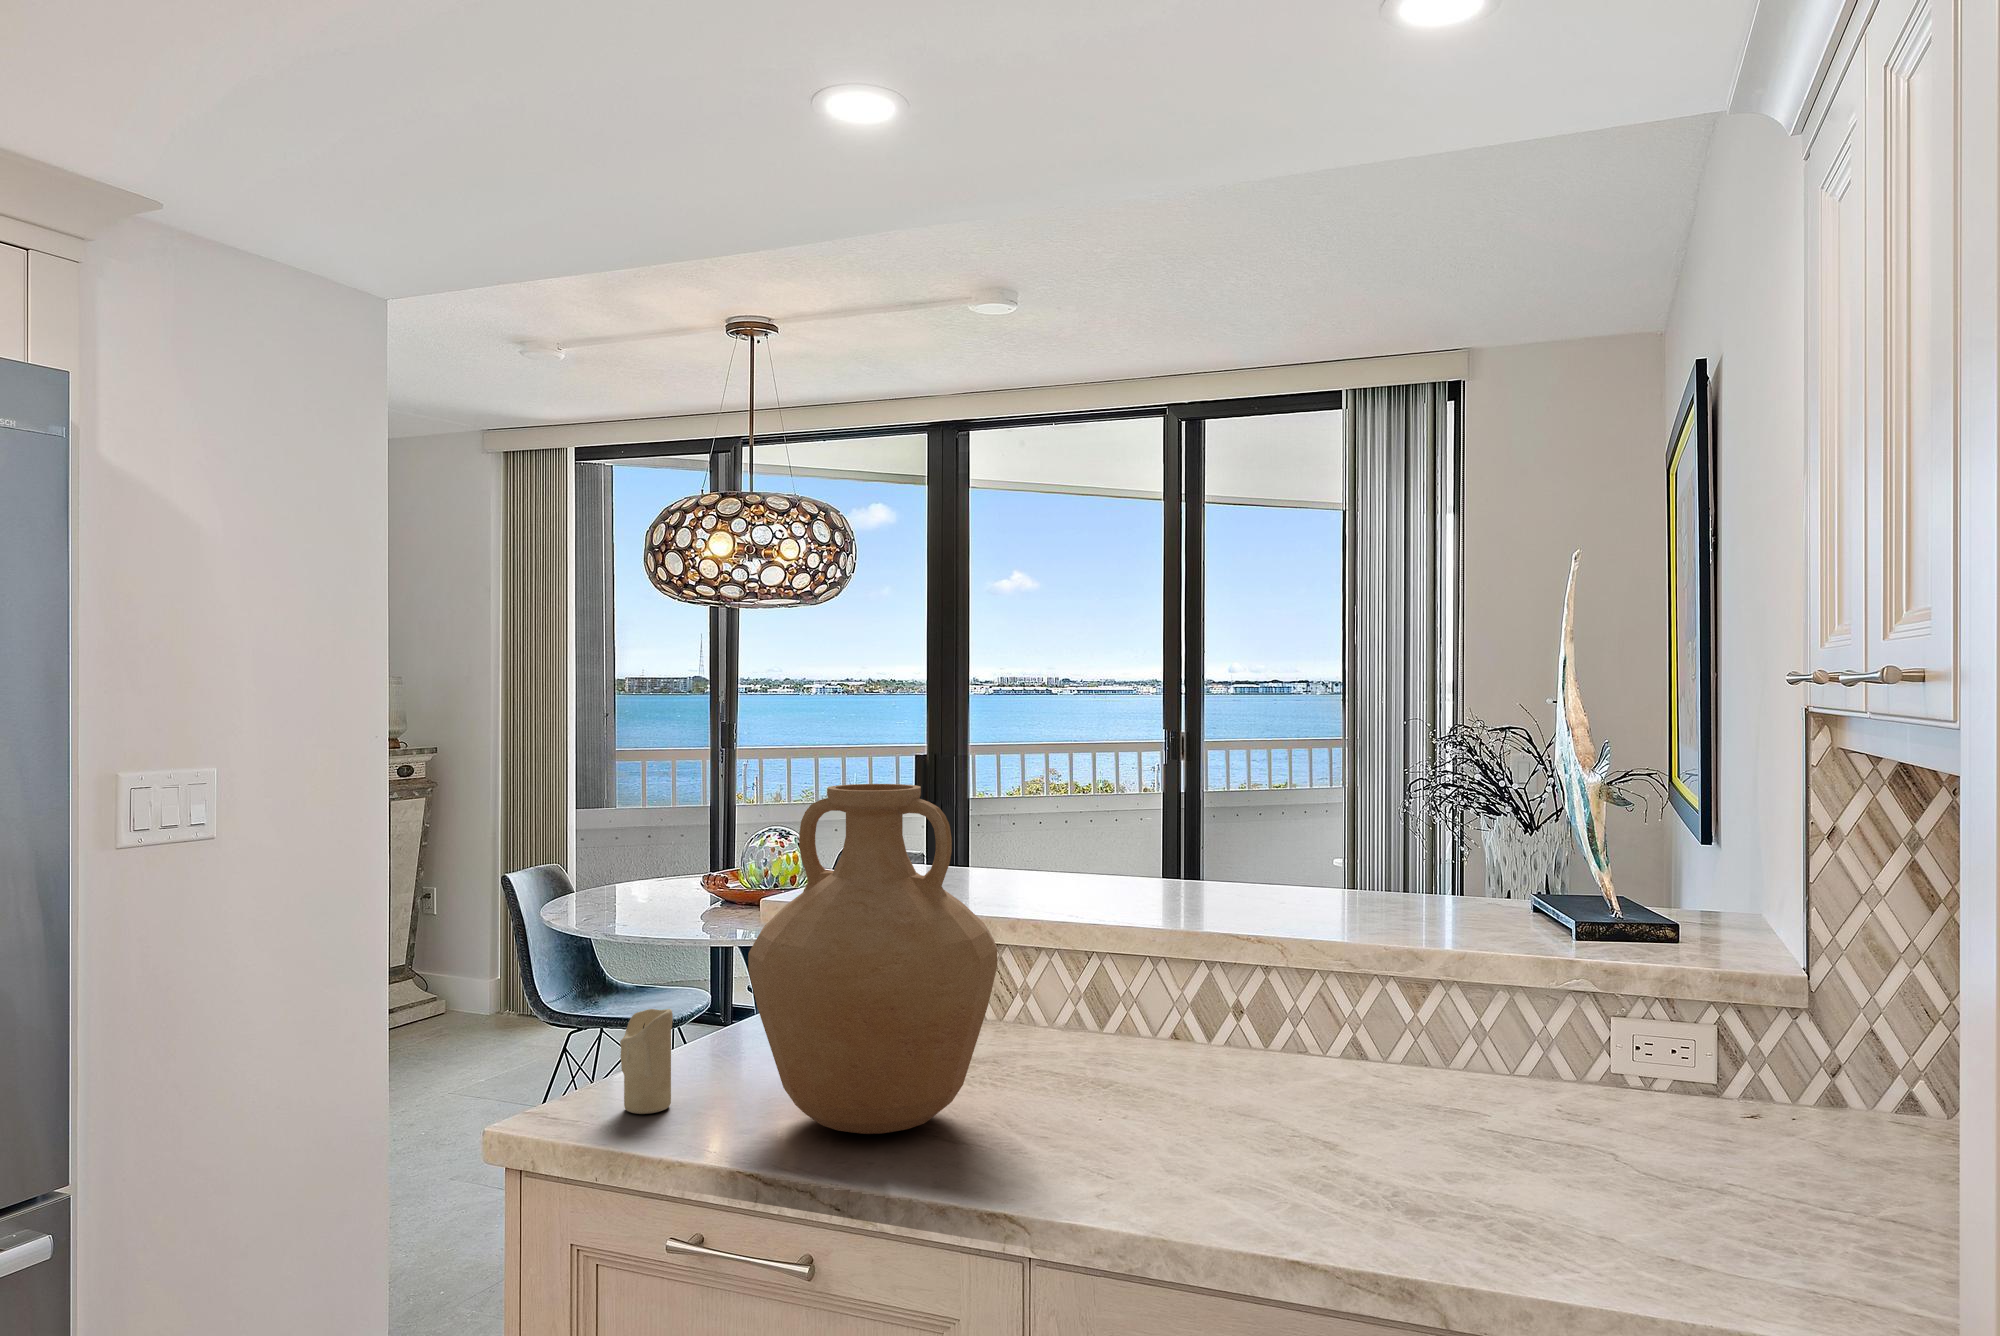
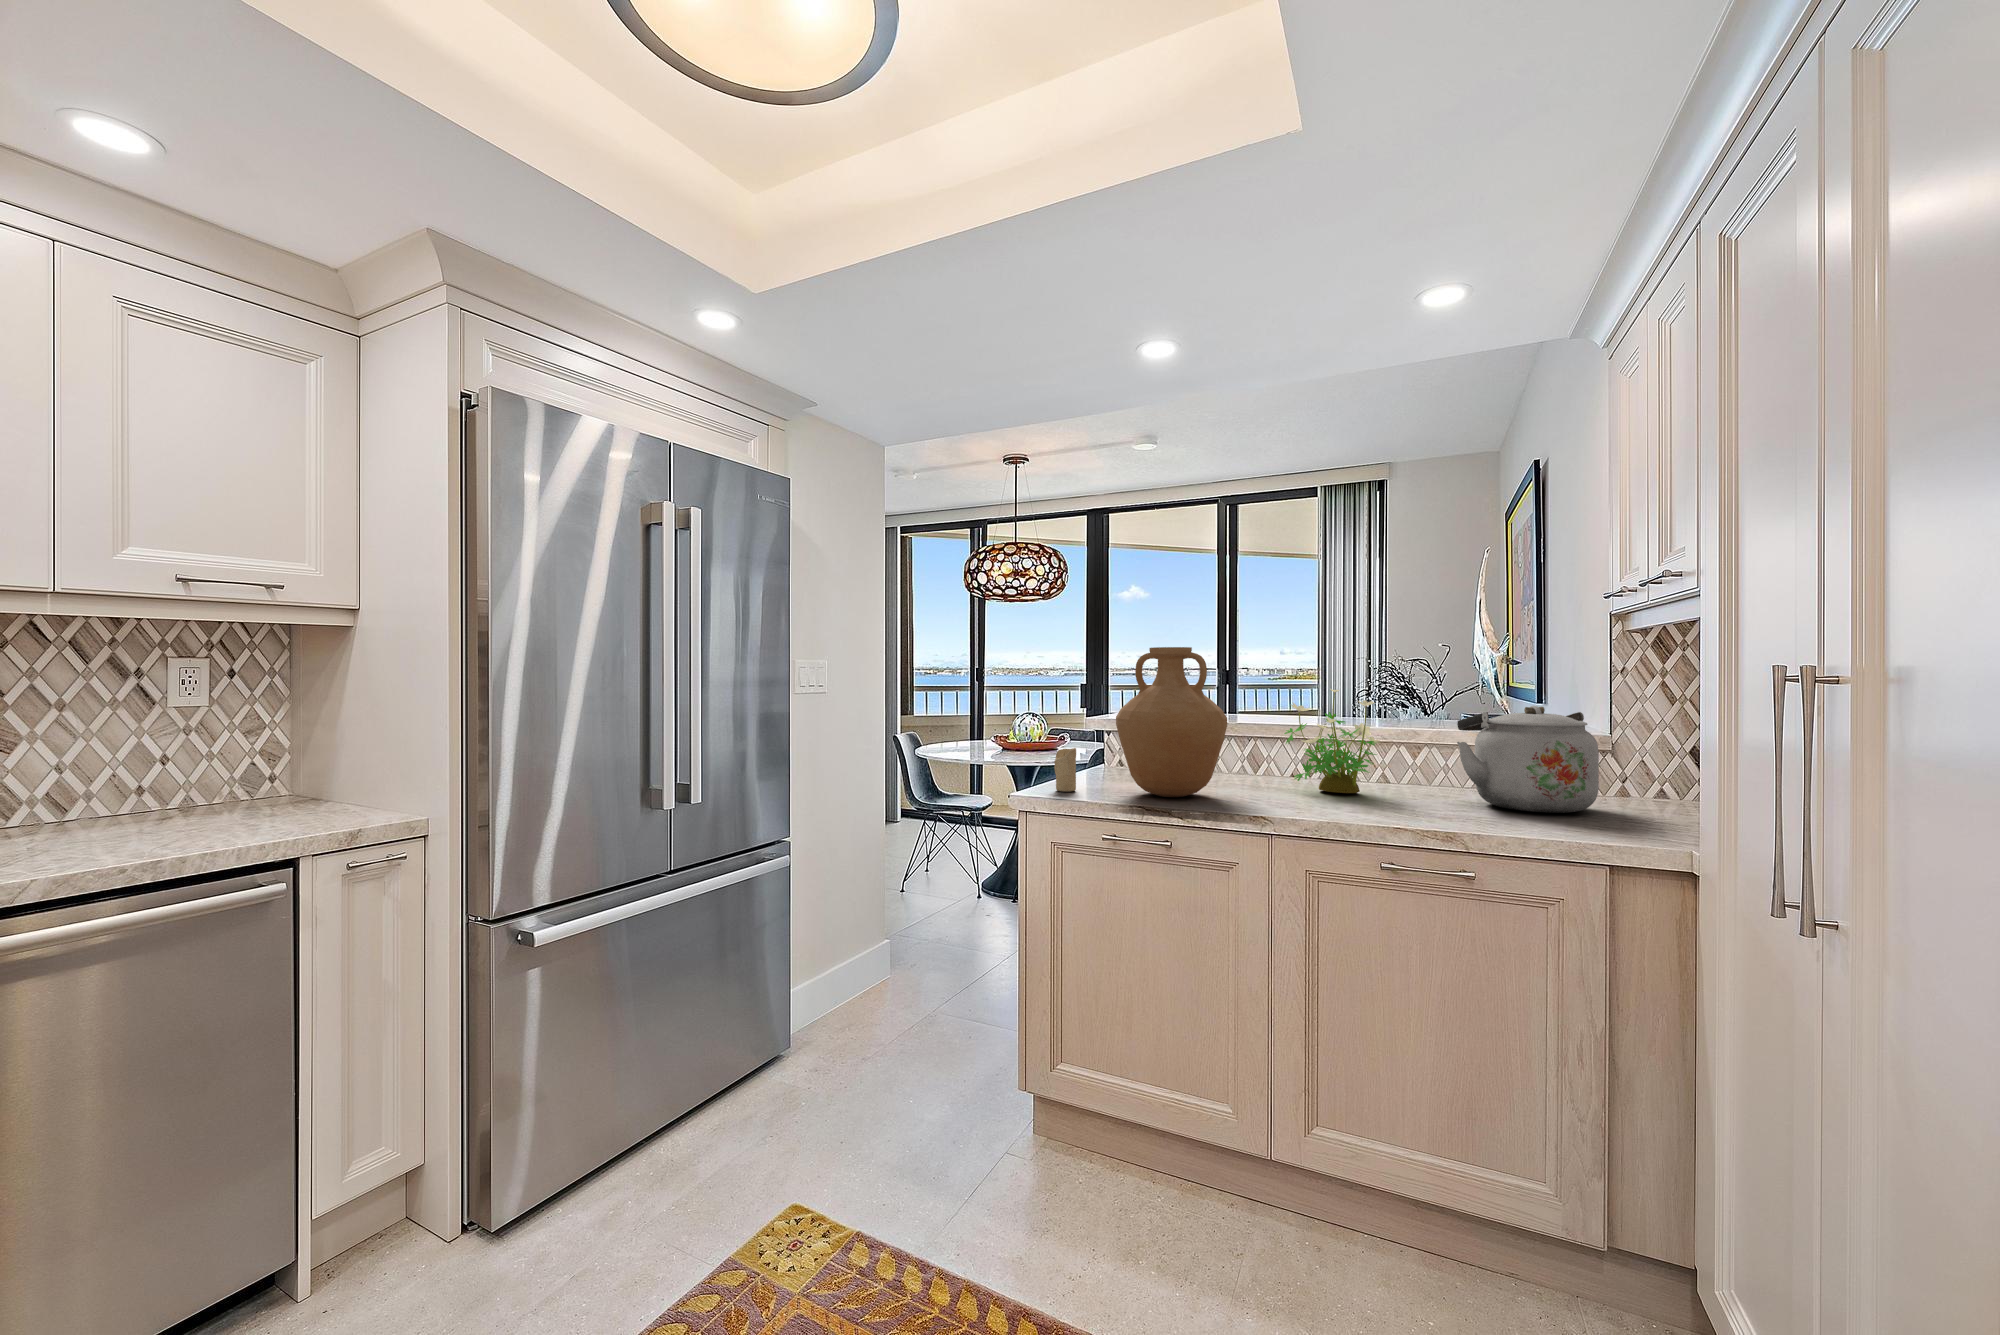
potted plant: none [1144,873,1337,1109] -> present [1284,689,1379,793]
kettle: none [1485,931,1783,1186] -> present [1457,706,1599,813]

